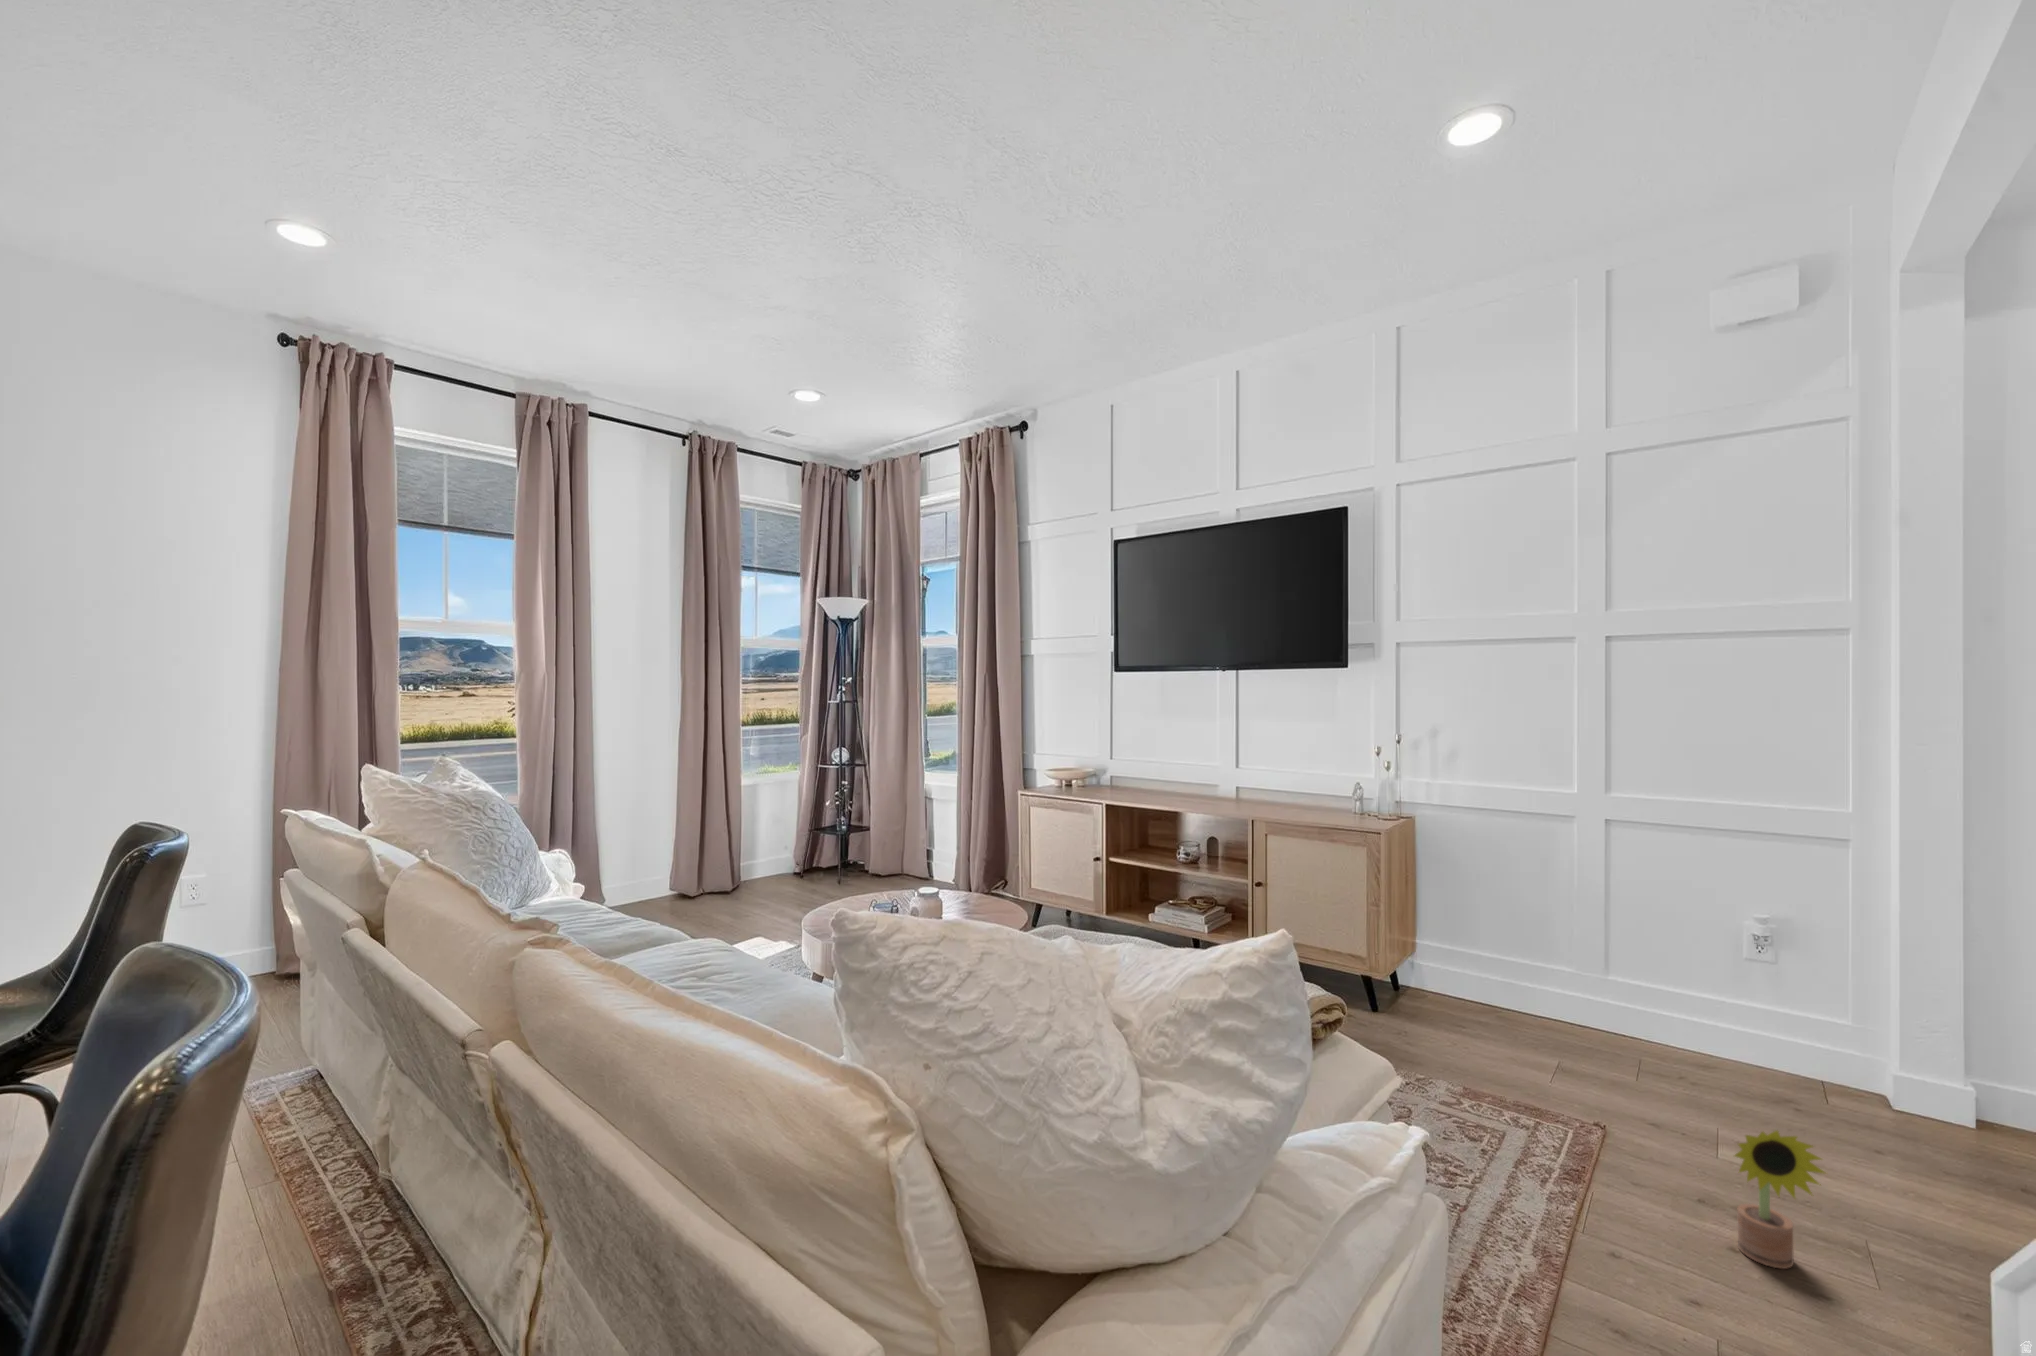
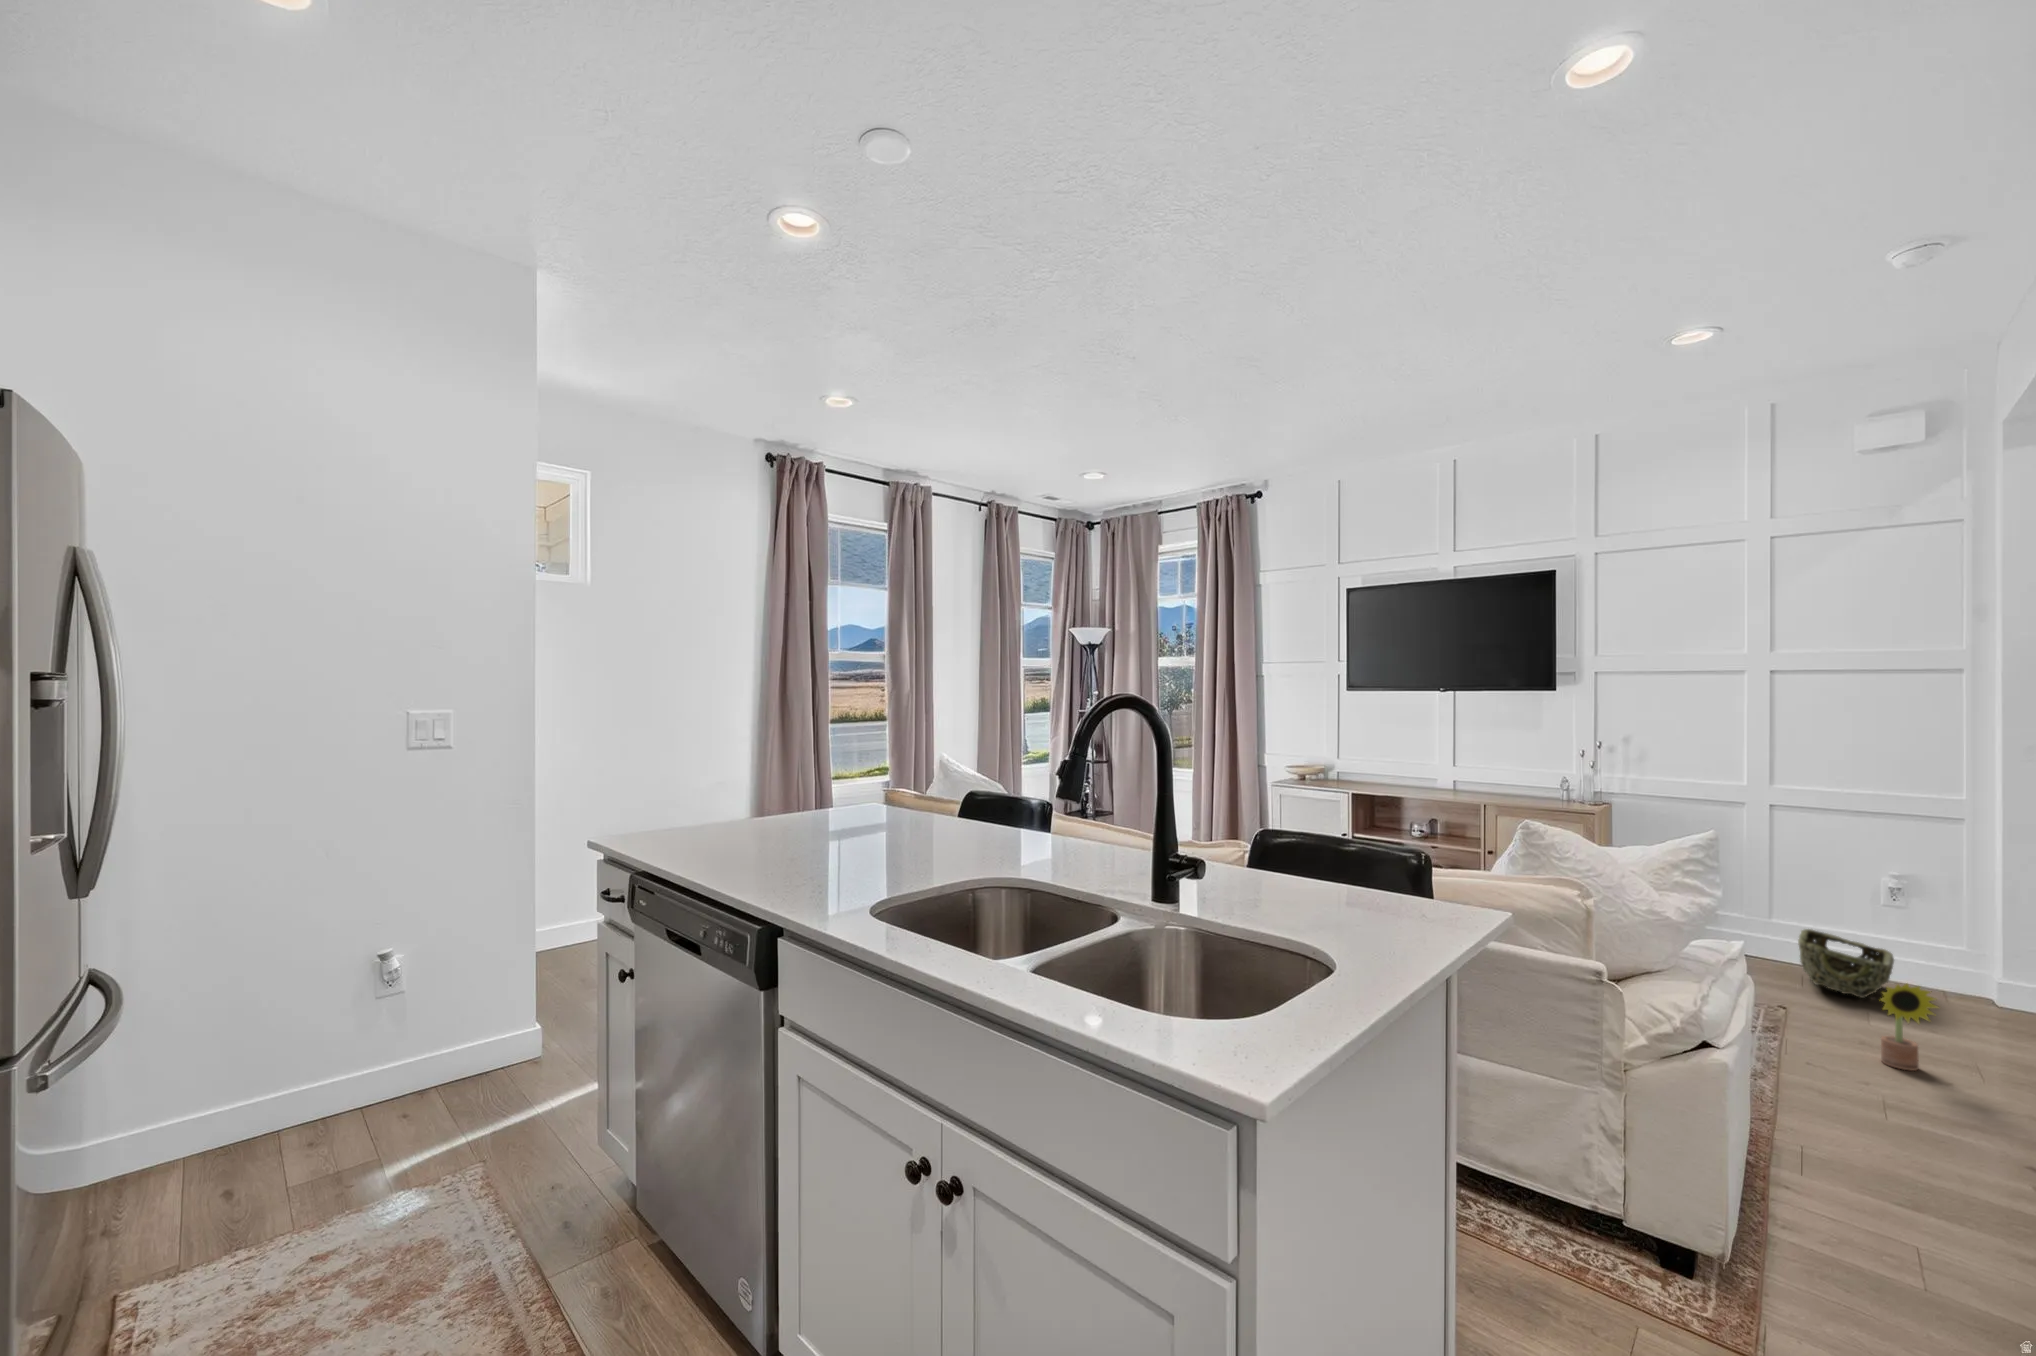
woven basket: none [1635,991,1763,1102] -> present [1798,929,1894,998]

